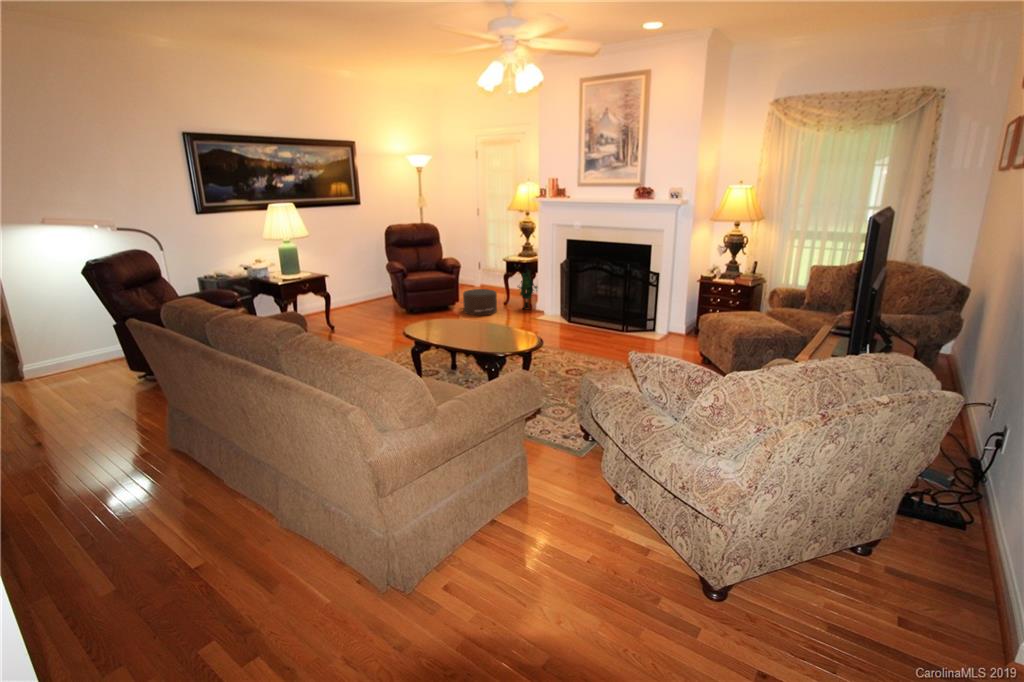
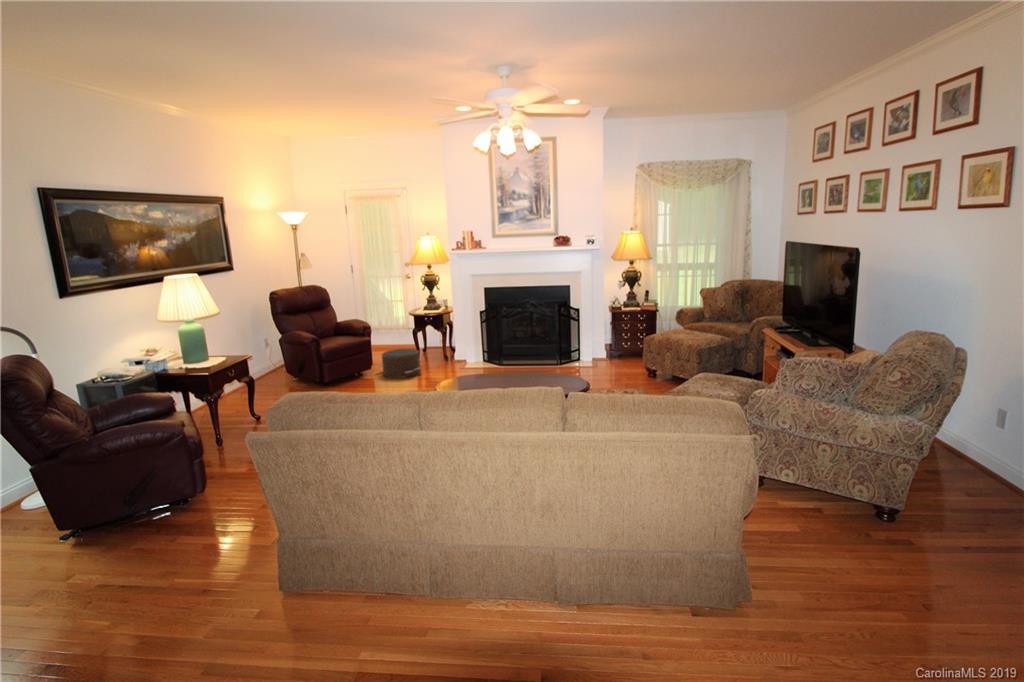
decorative plant: present [519,270,537,309] -> none [433,322,457,364]

